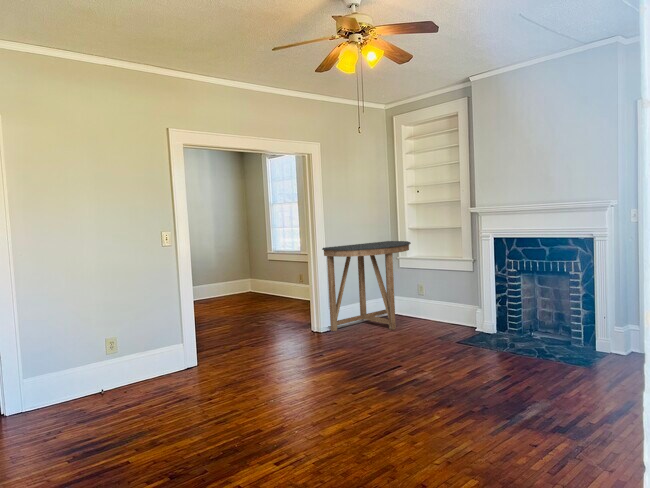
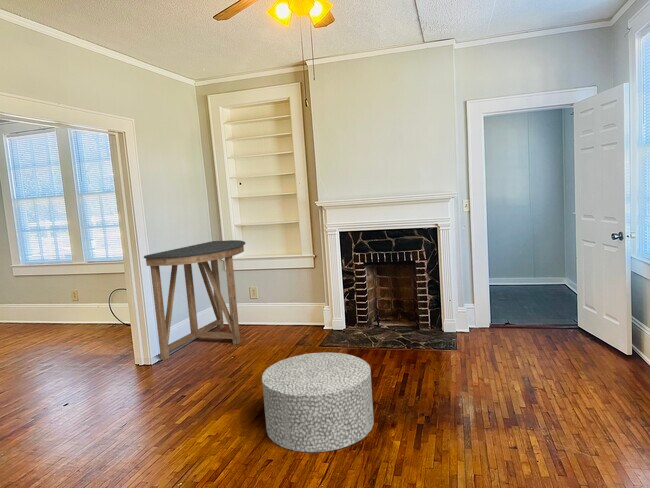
ottoman: none [358,336,450,408] -> present [262,352,374,452]

